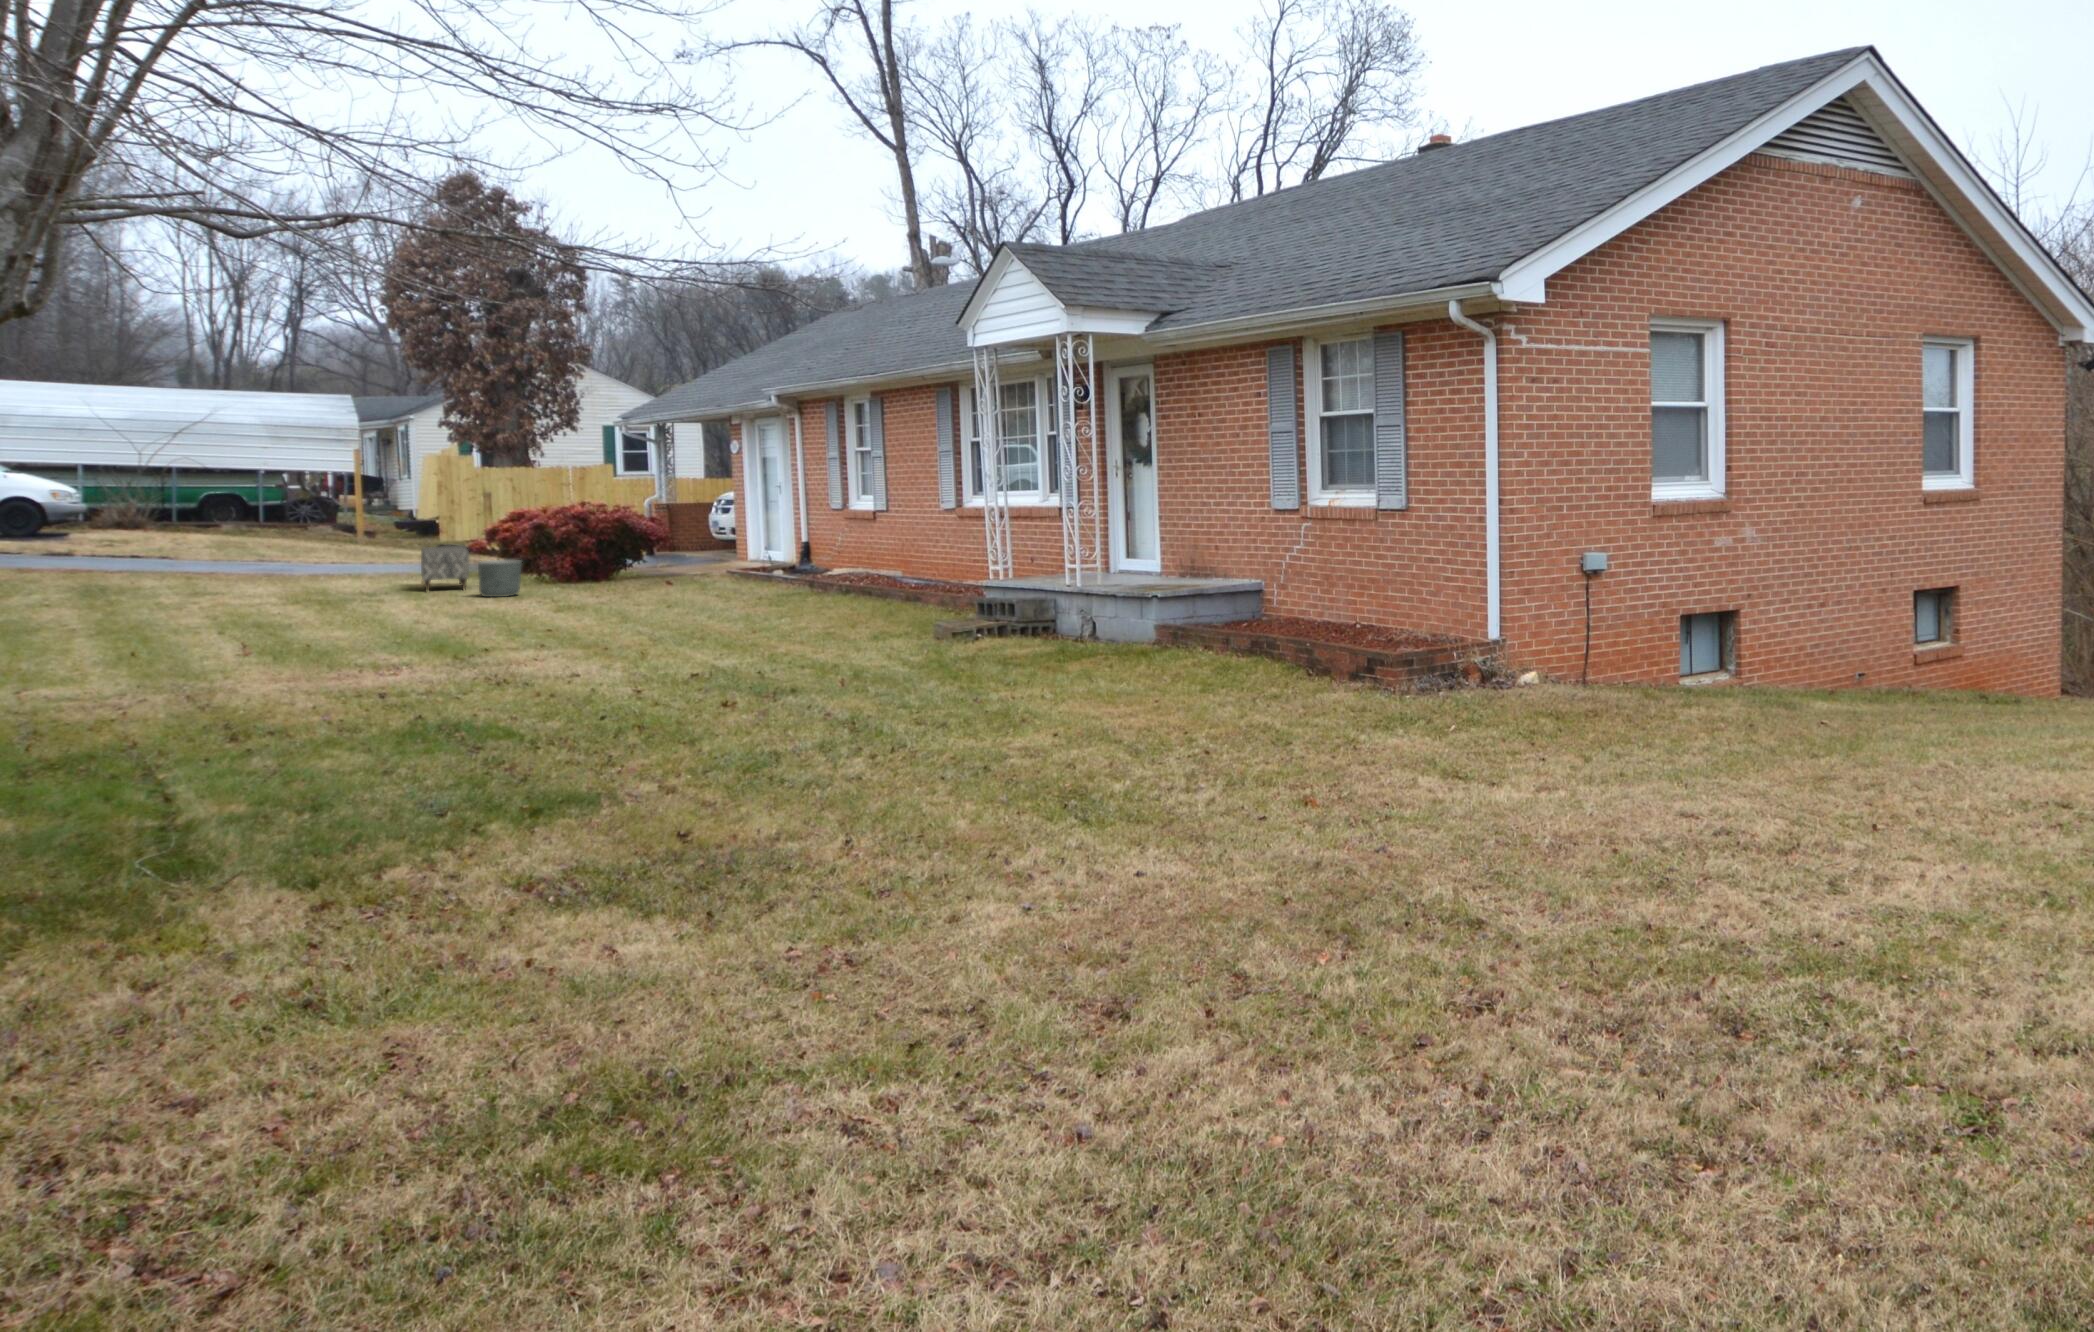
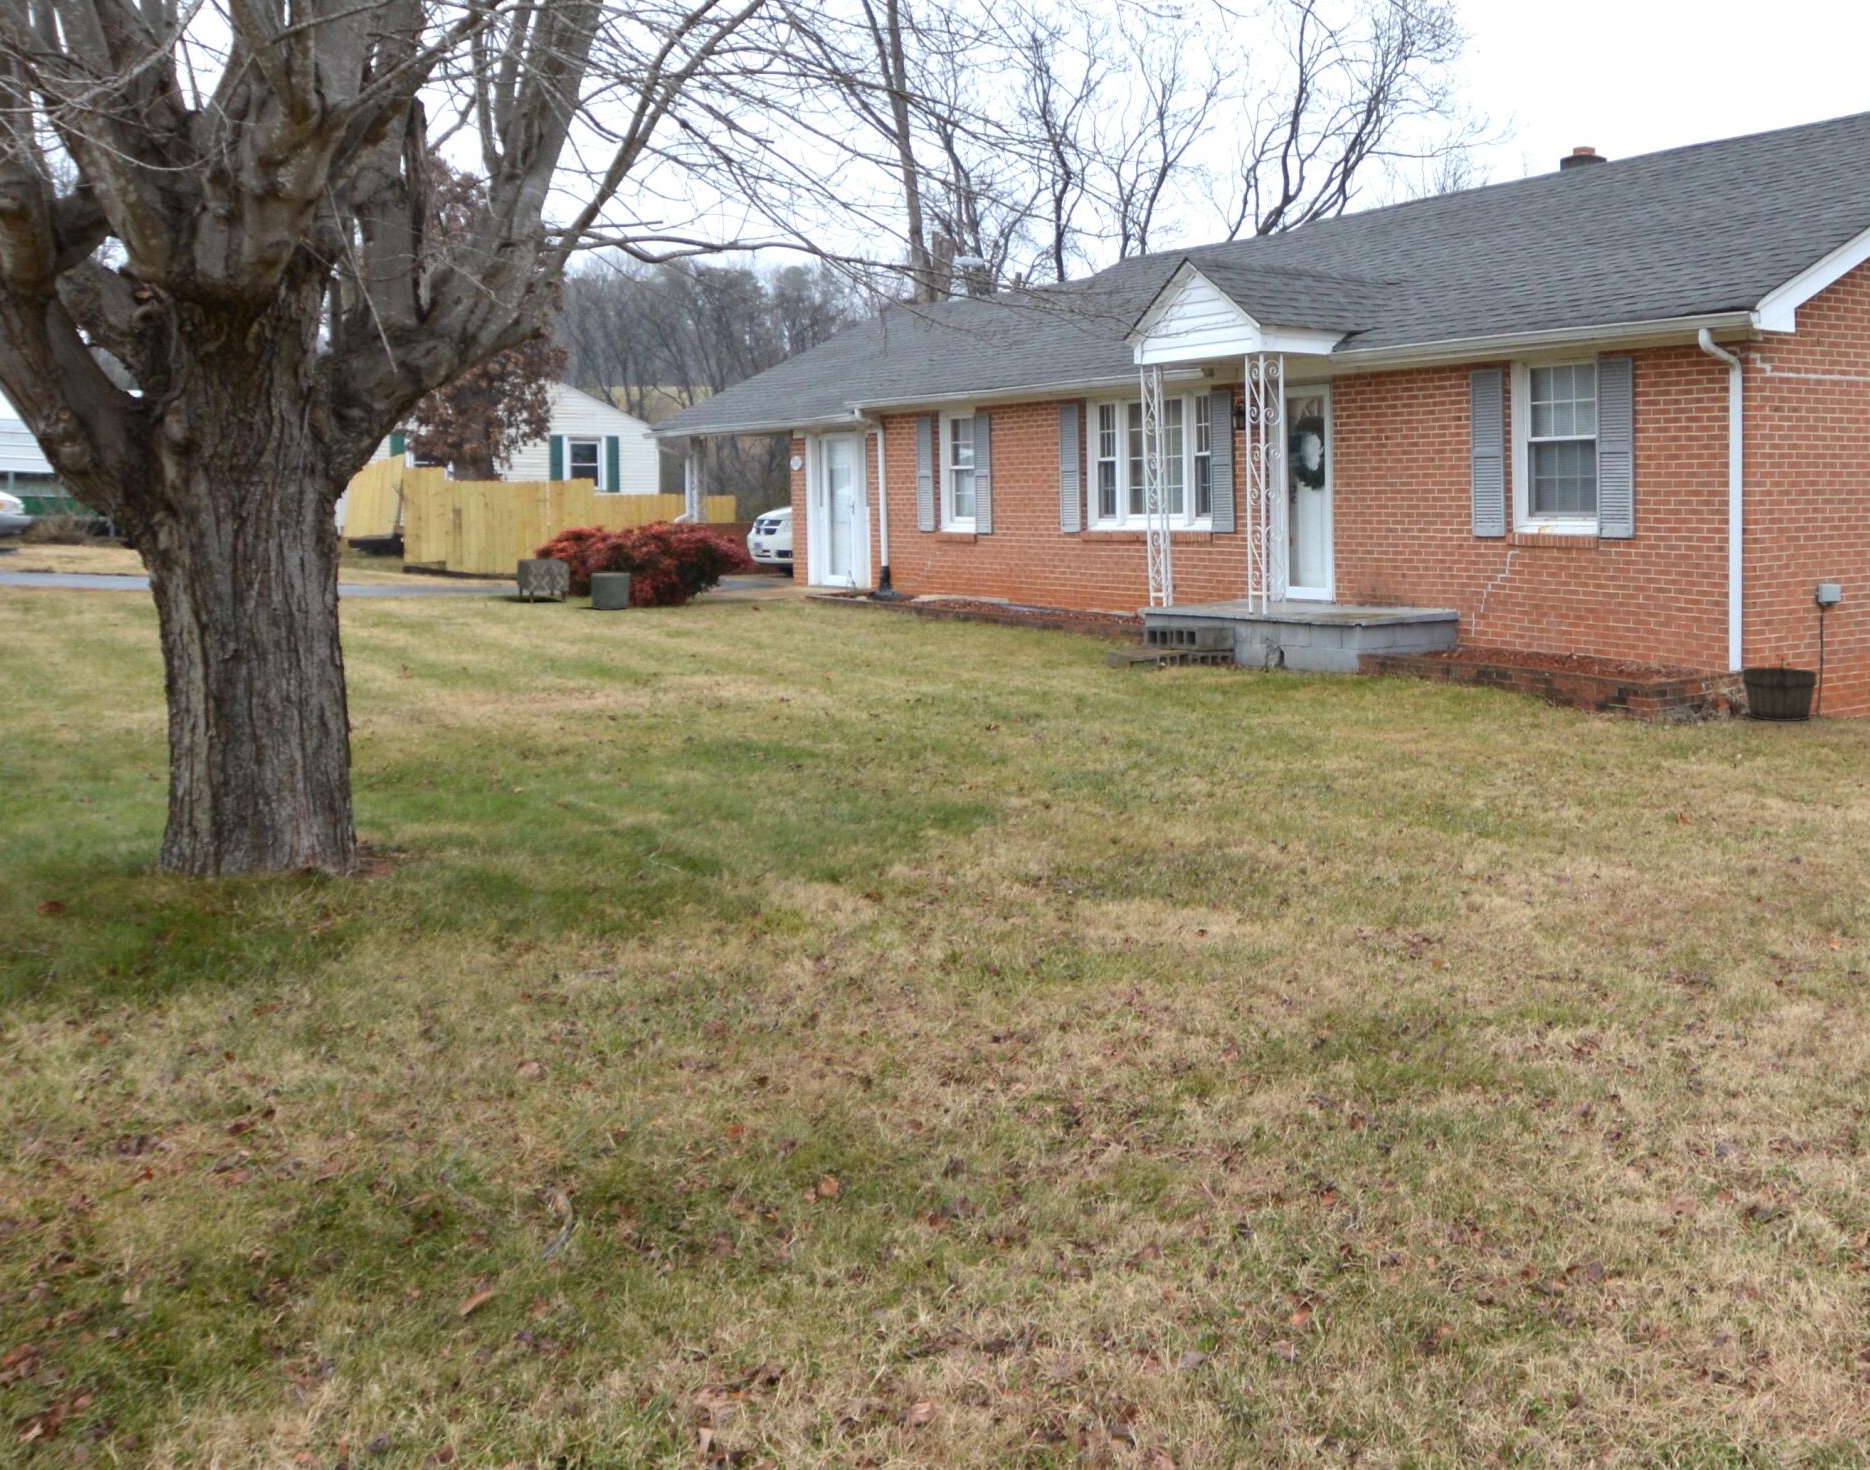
wooden bucket: none [1488,628,1563,696] -> present [1742,659,1817,721]

